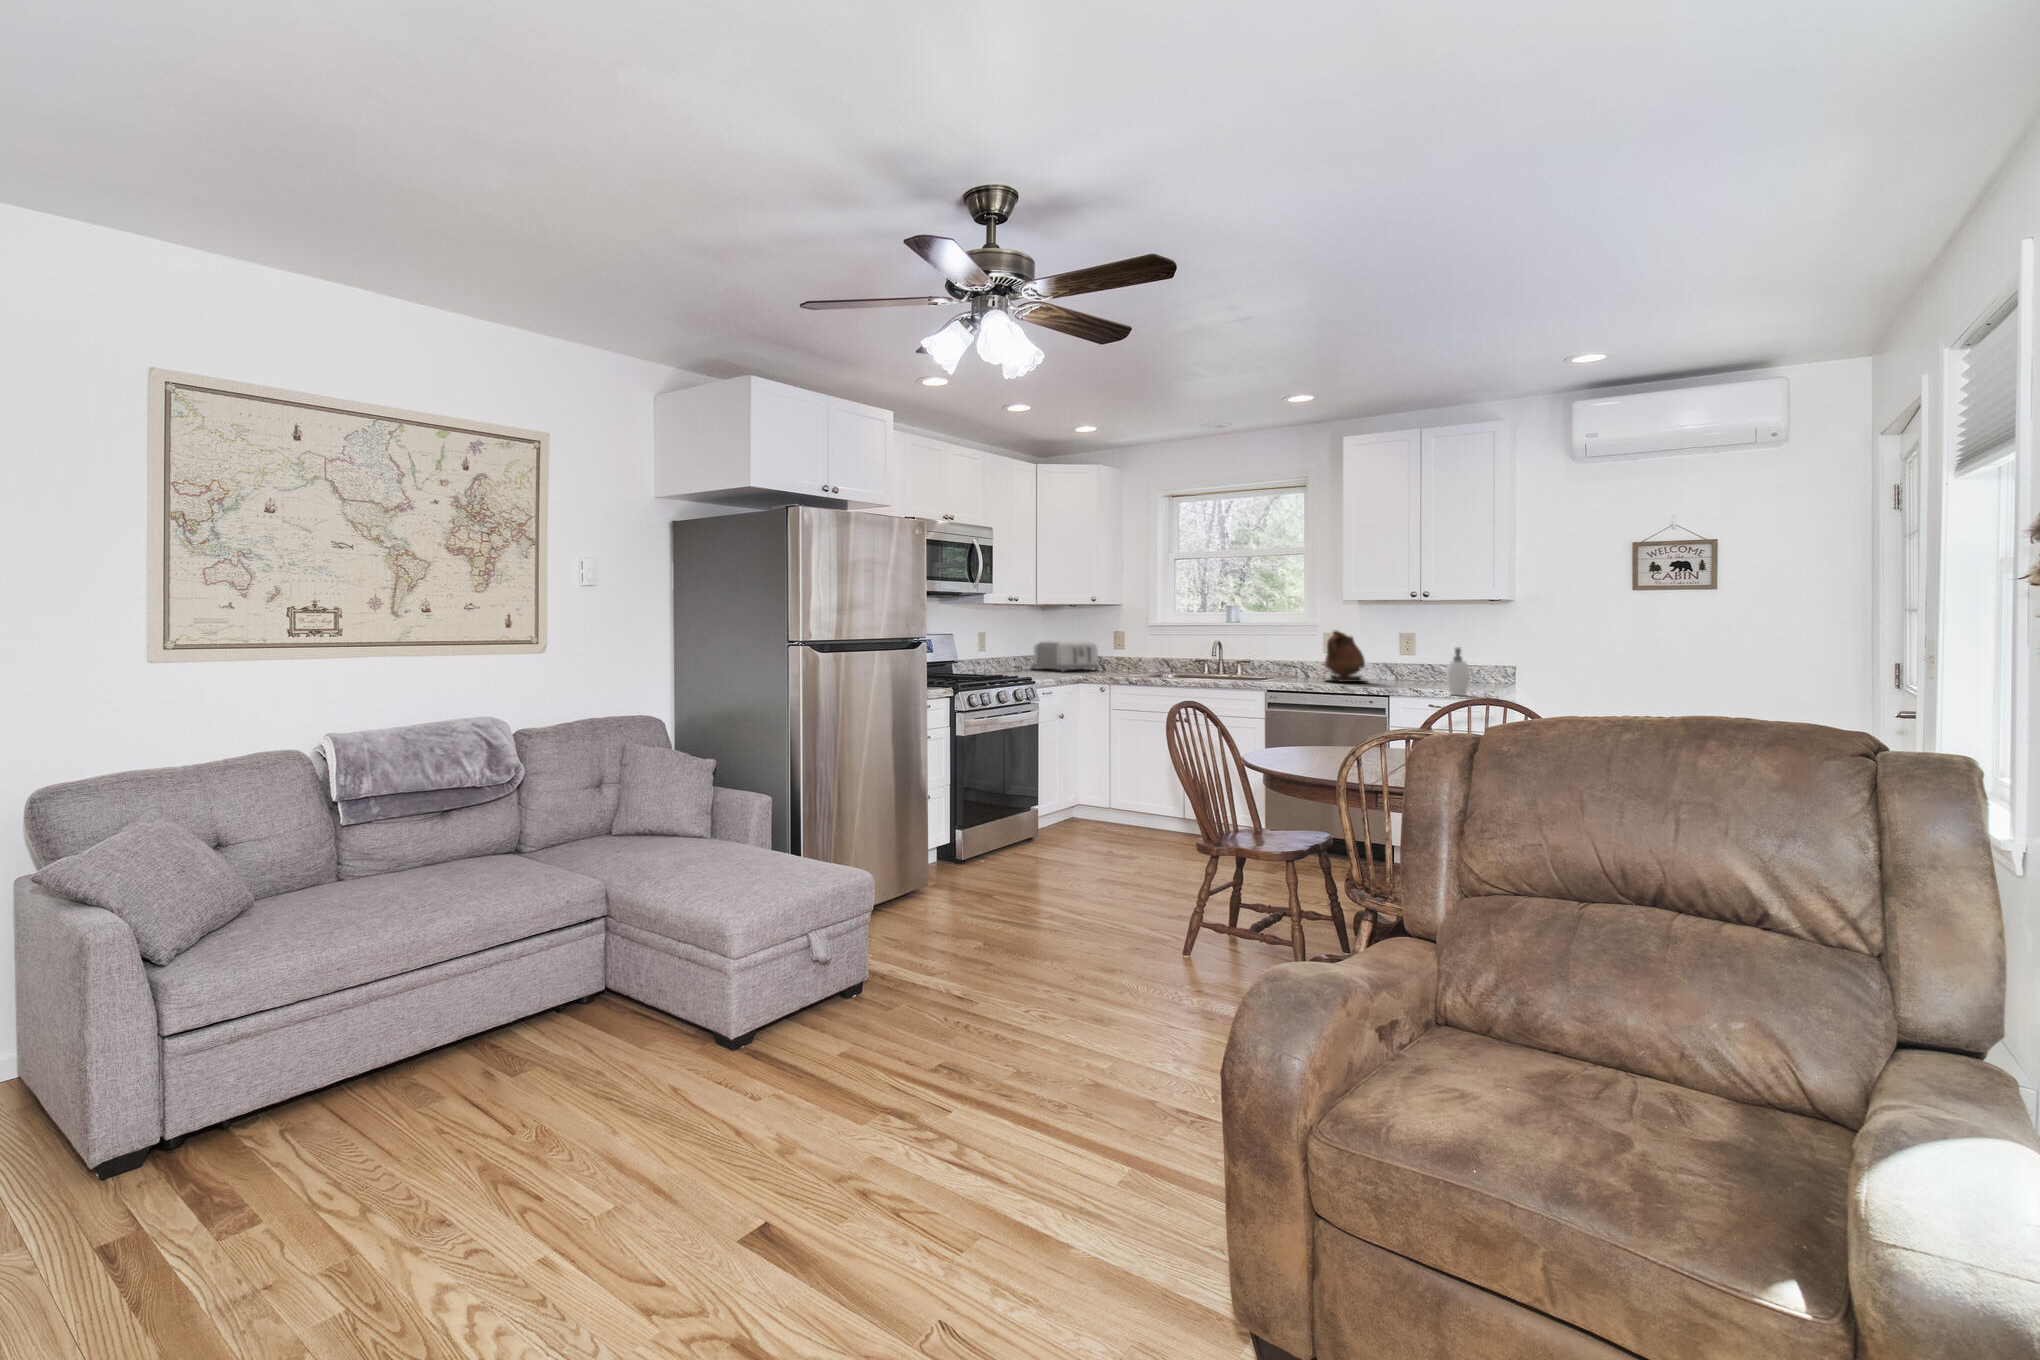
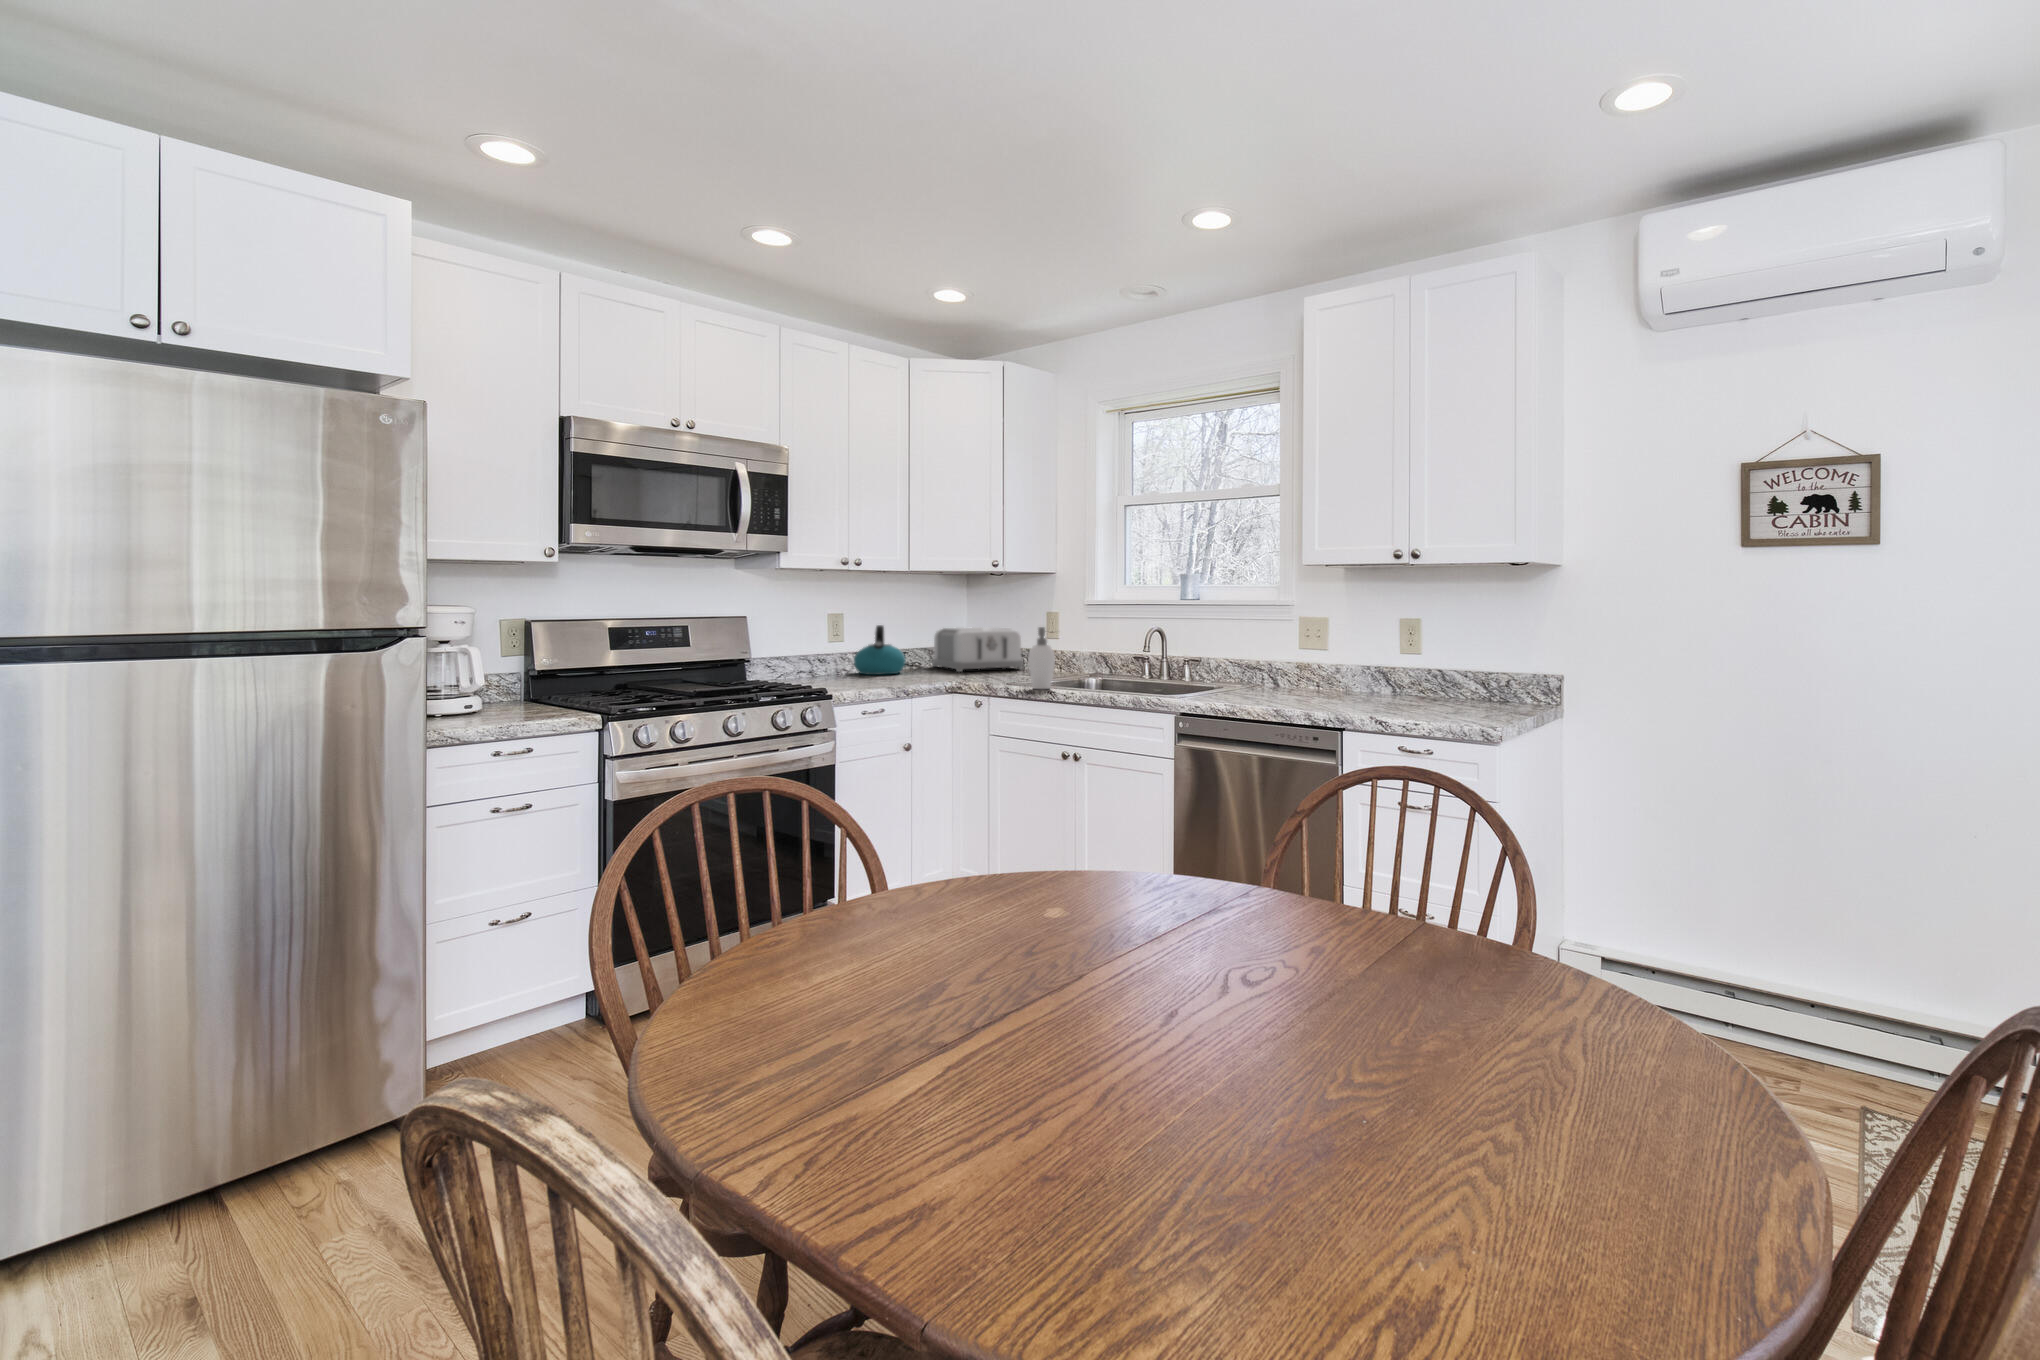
ceramic pitcher: present [1325,631,1365,682] -> none [1291,613,1357,696]
kettle: none [997,640,1031,673] -> present [854,625,906,675]
soap dispenser: present [1446,648,1470,696] -> present [1028,627,1055,689]

